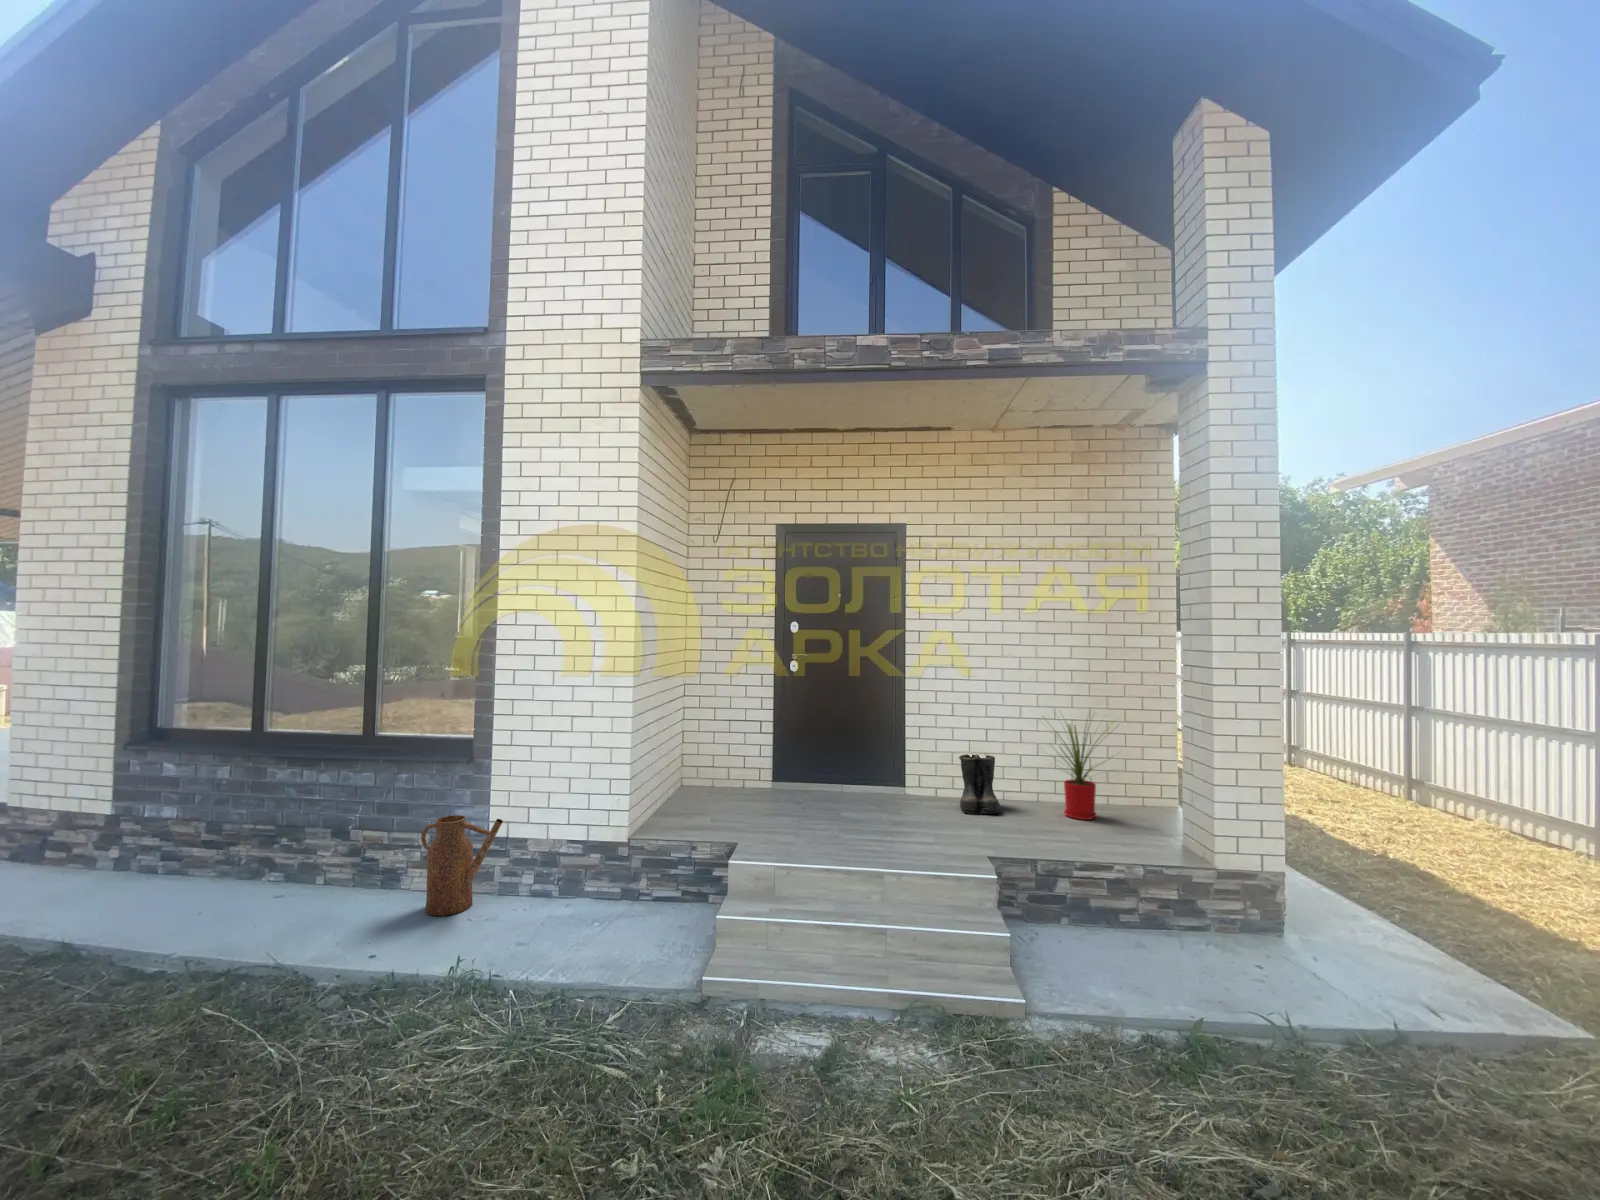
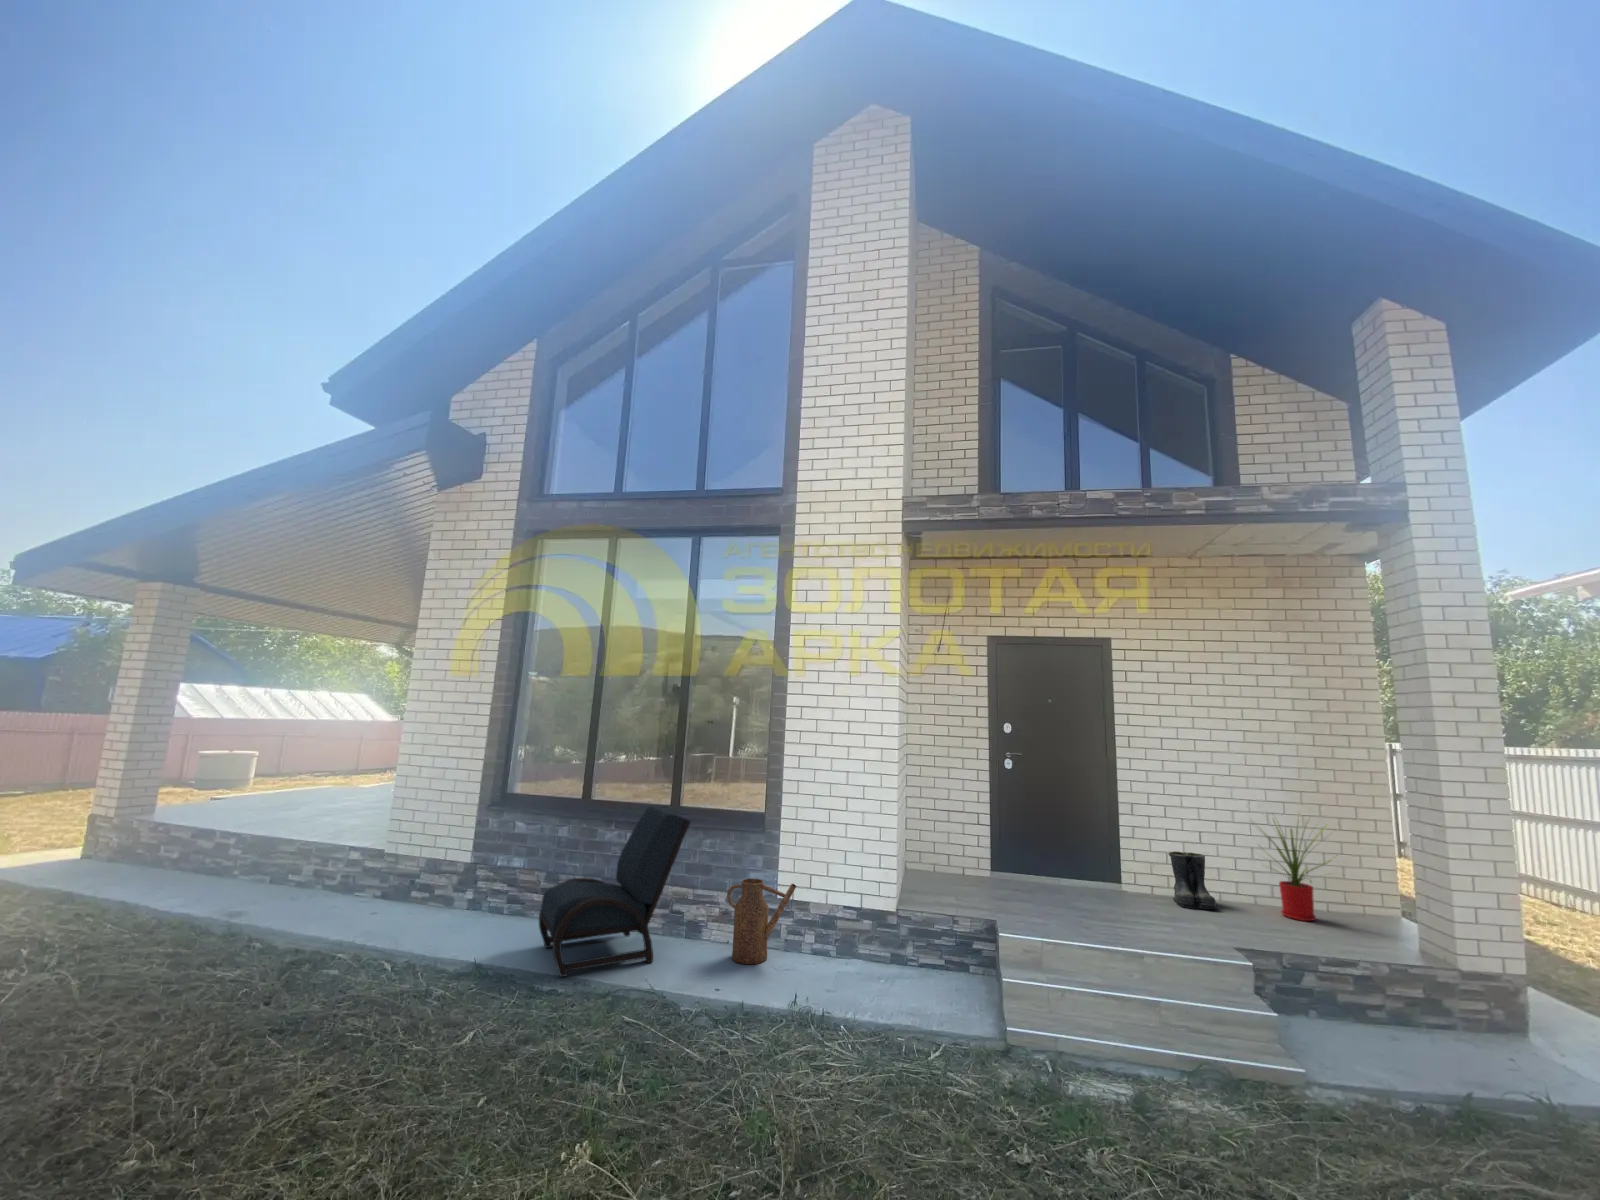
lounge chair: none [156,734,371,955] -> present [539,805,690,977]

